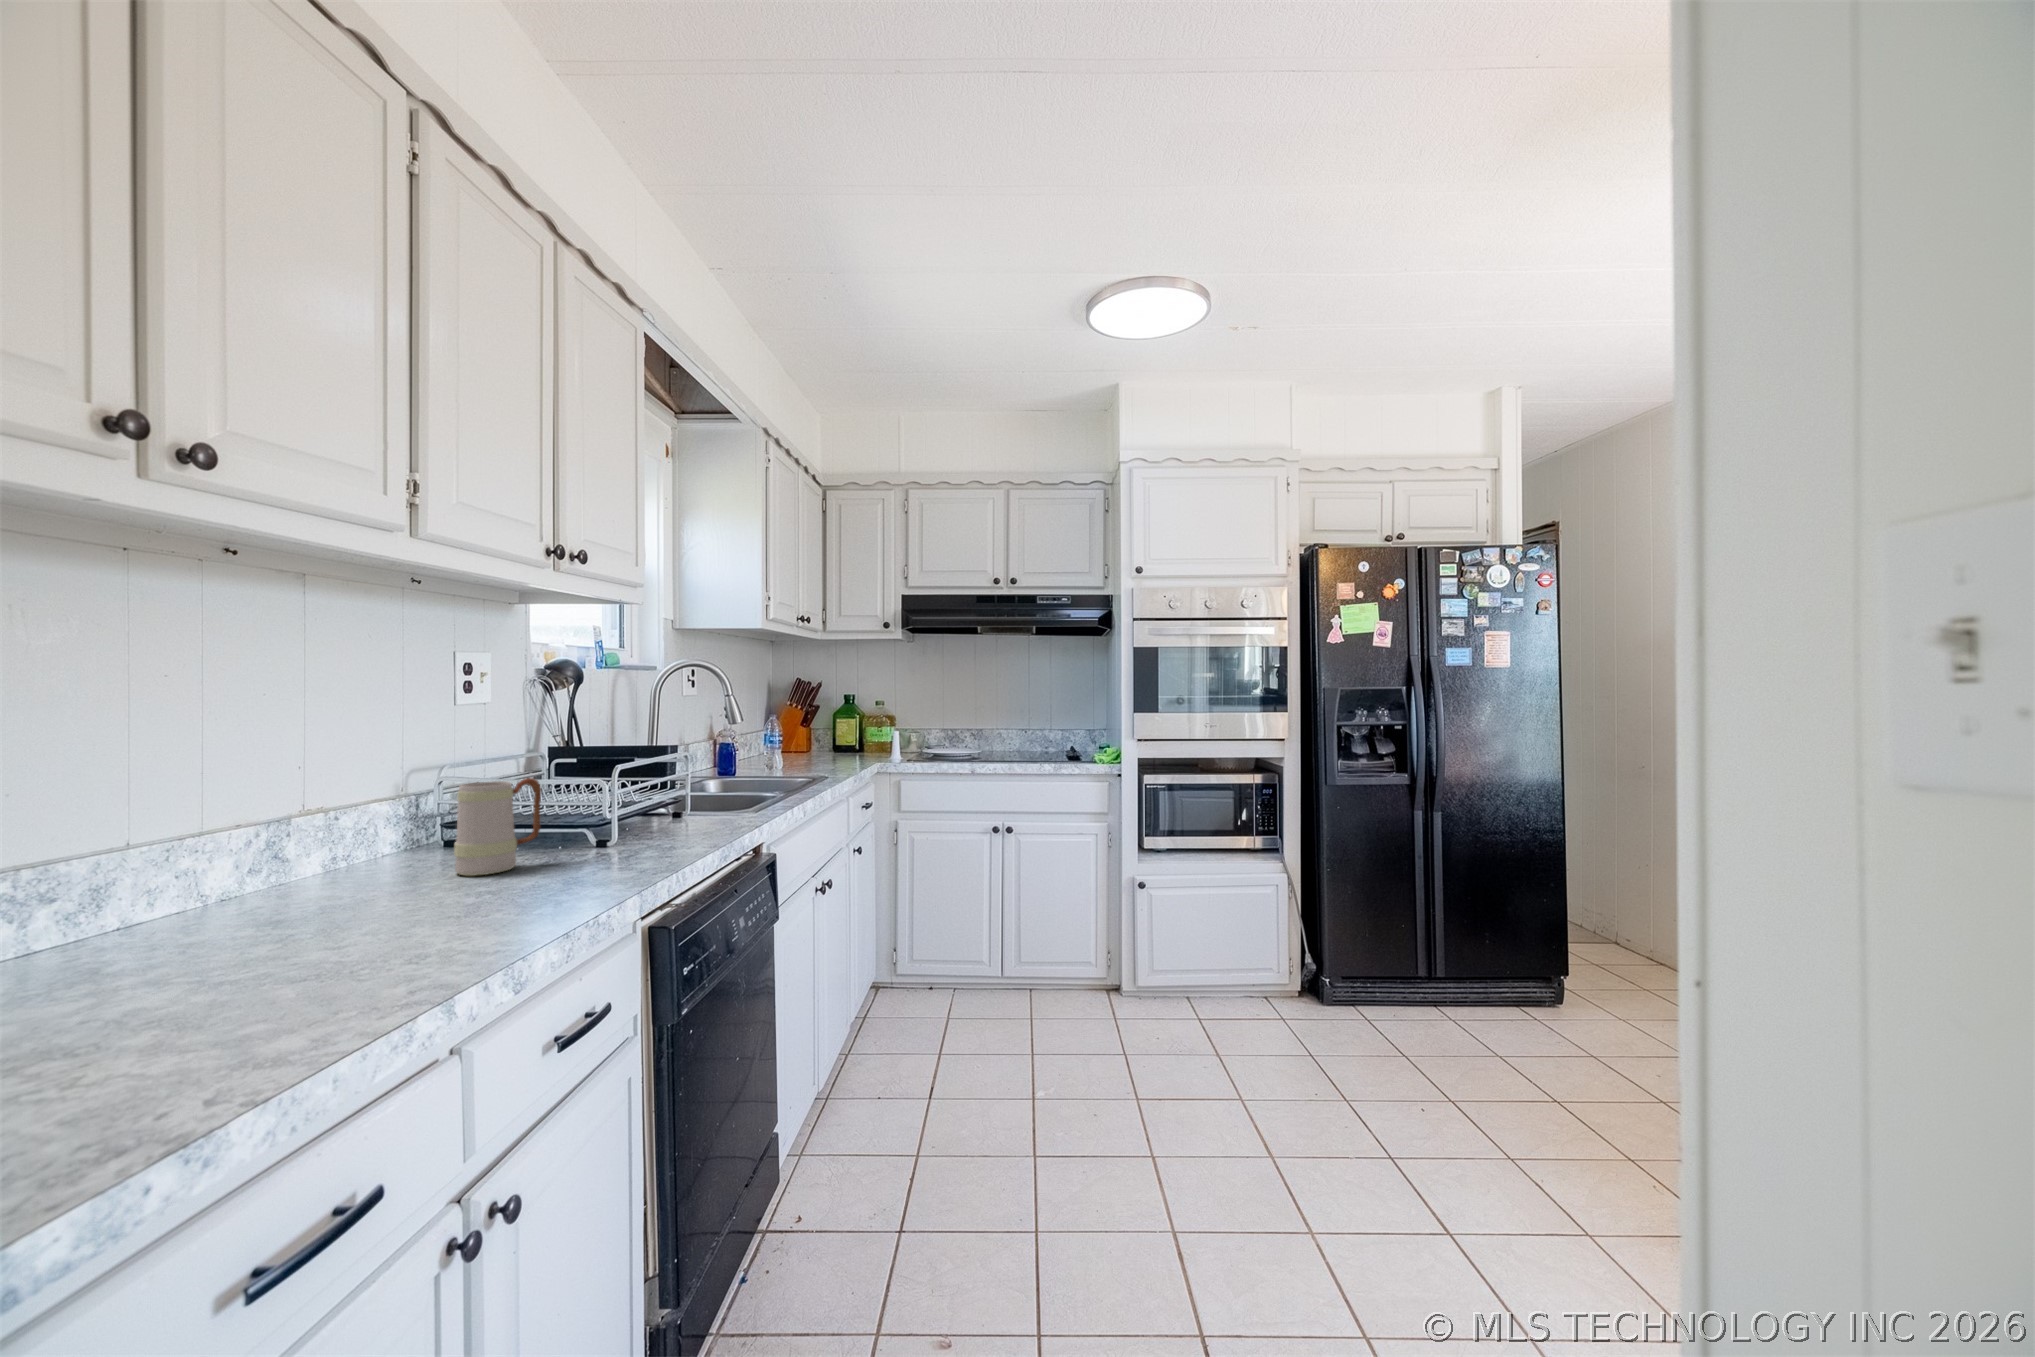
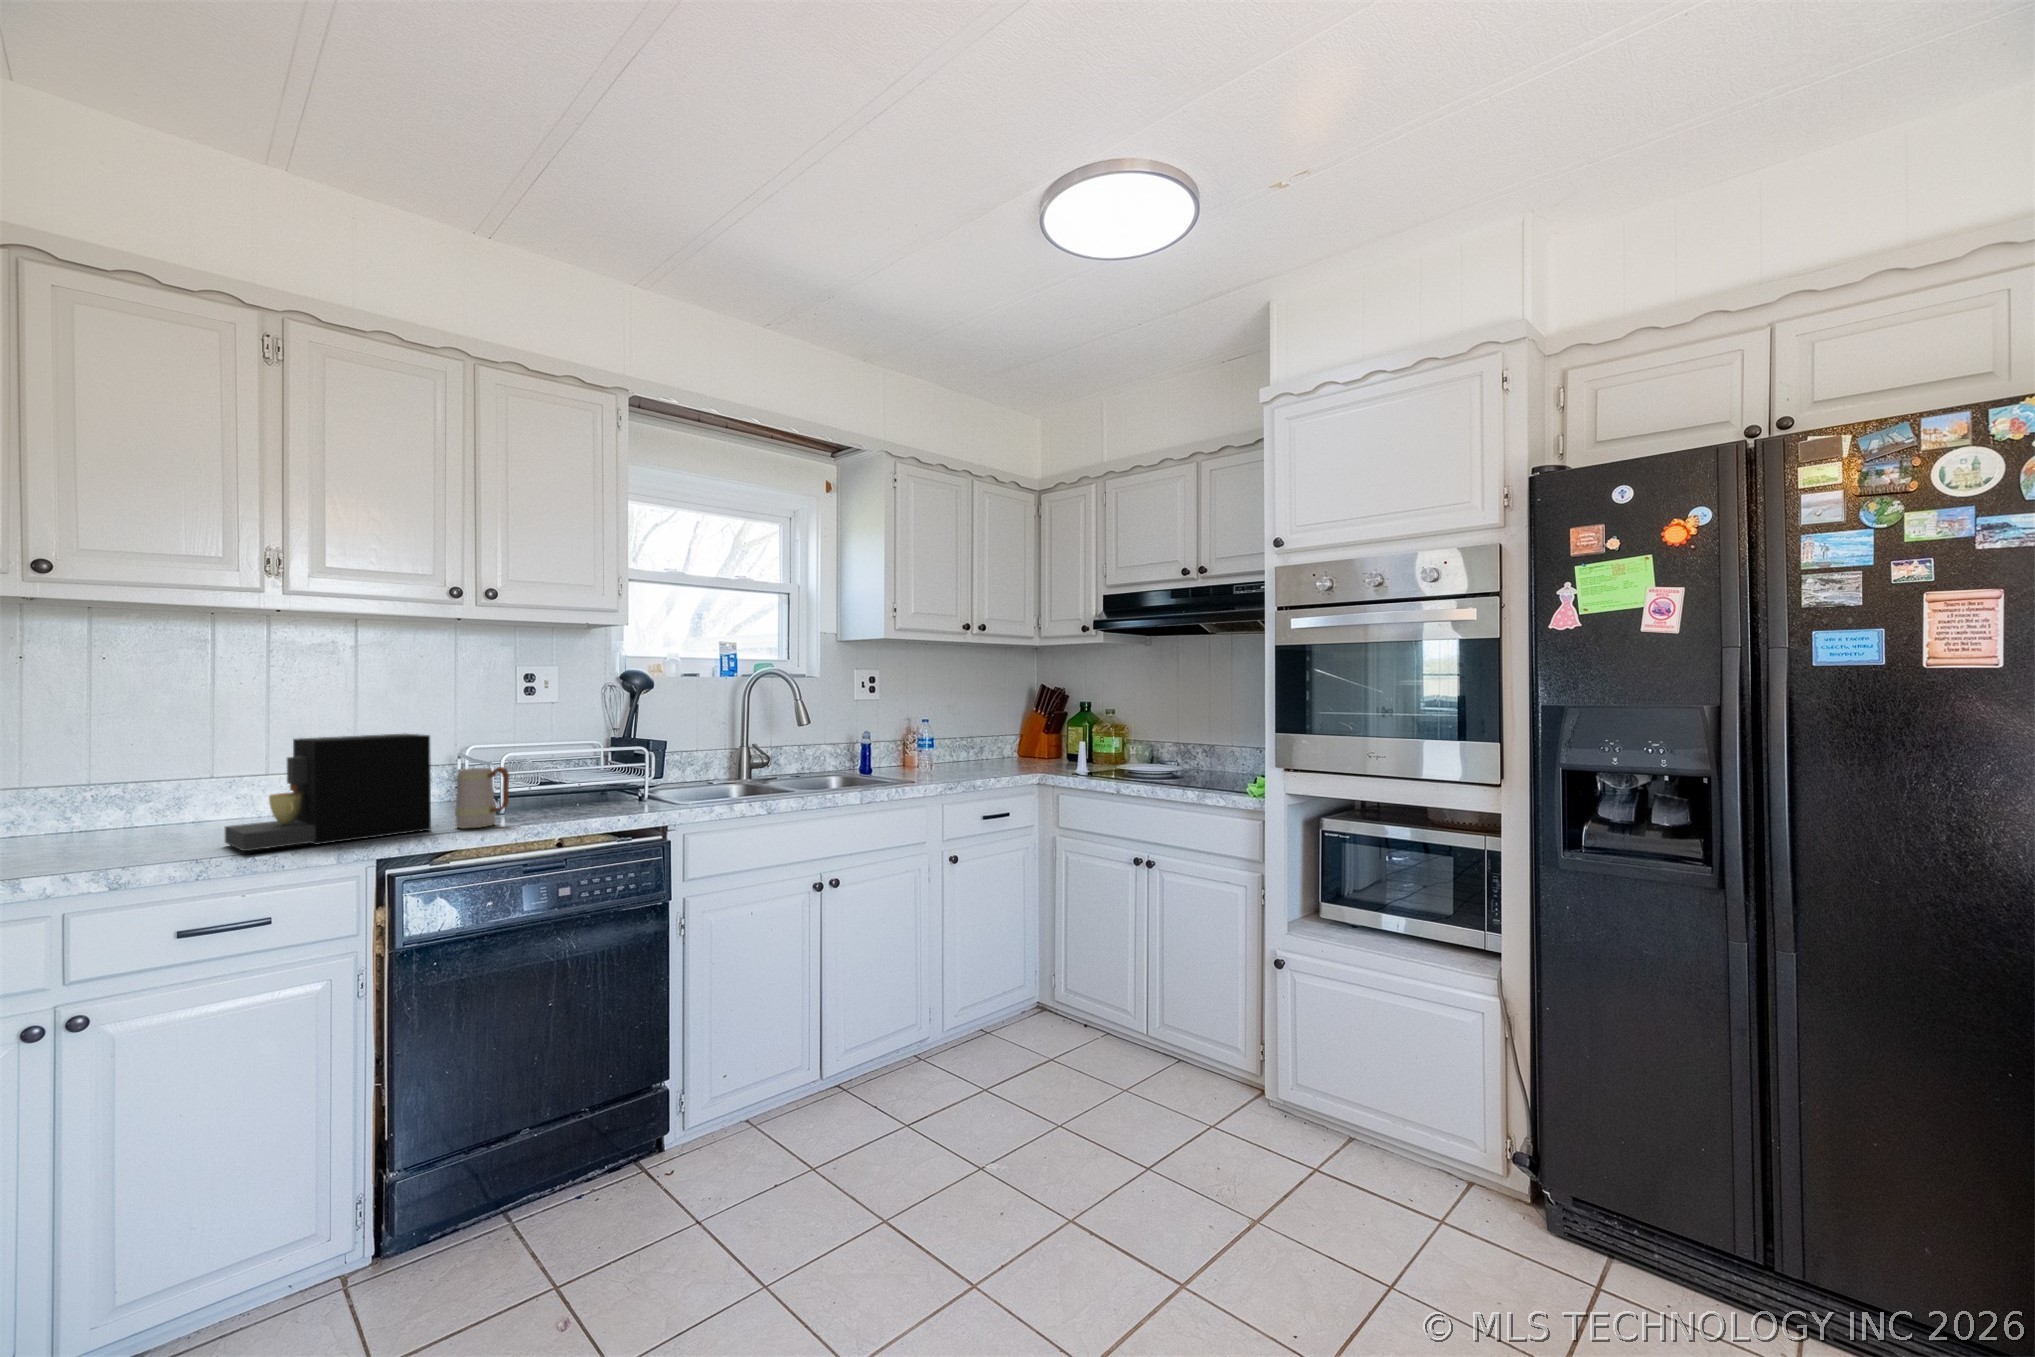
coffee maker: none [78,733,439,963] -> present [225,734,431,851]

